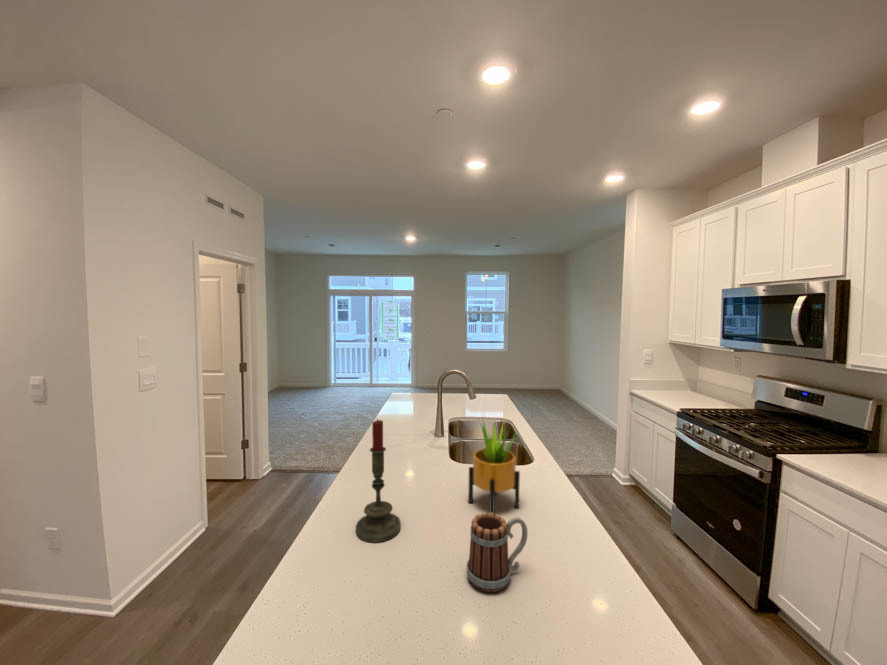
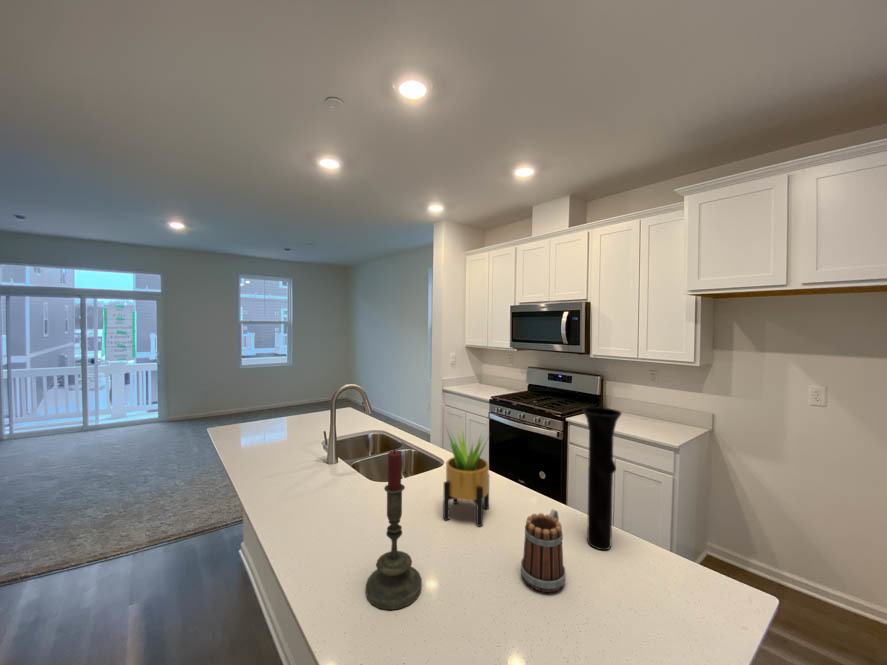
vase: none [574,420,622,593] -> present [582,407,621,550]

